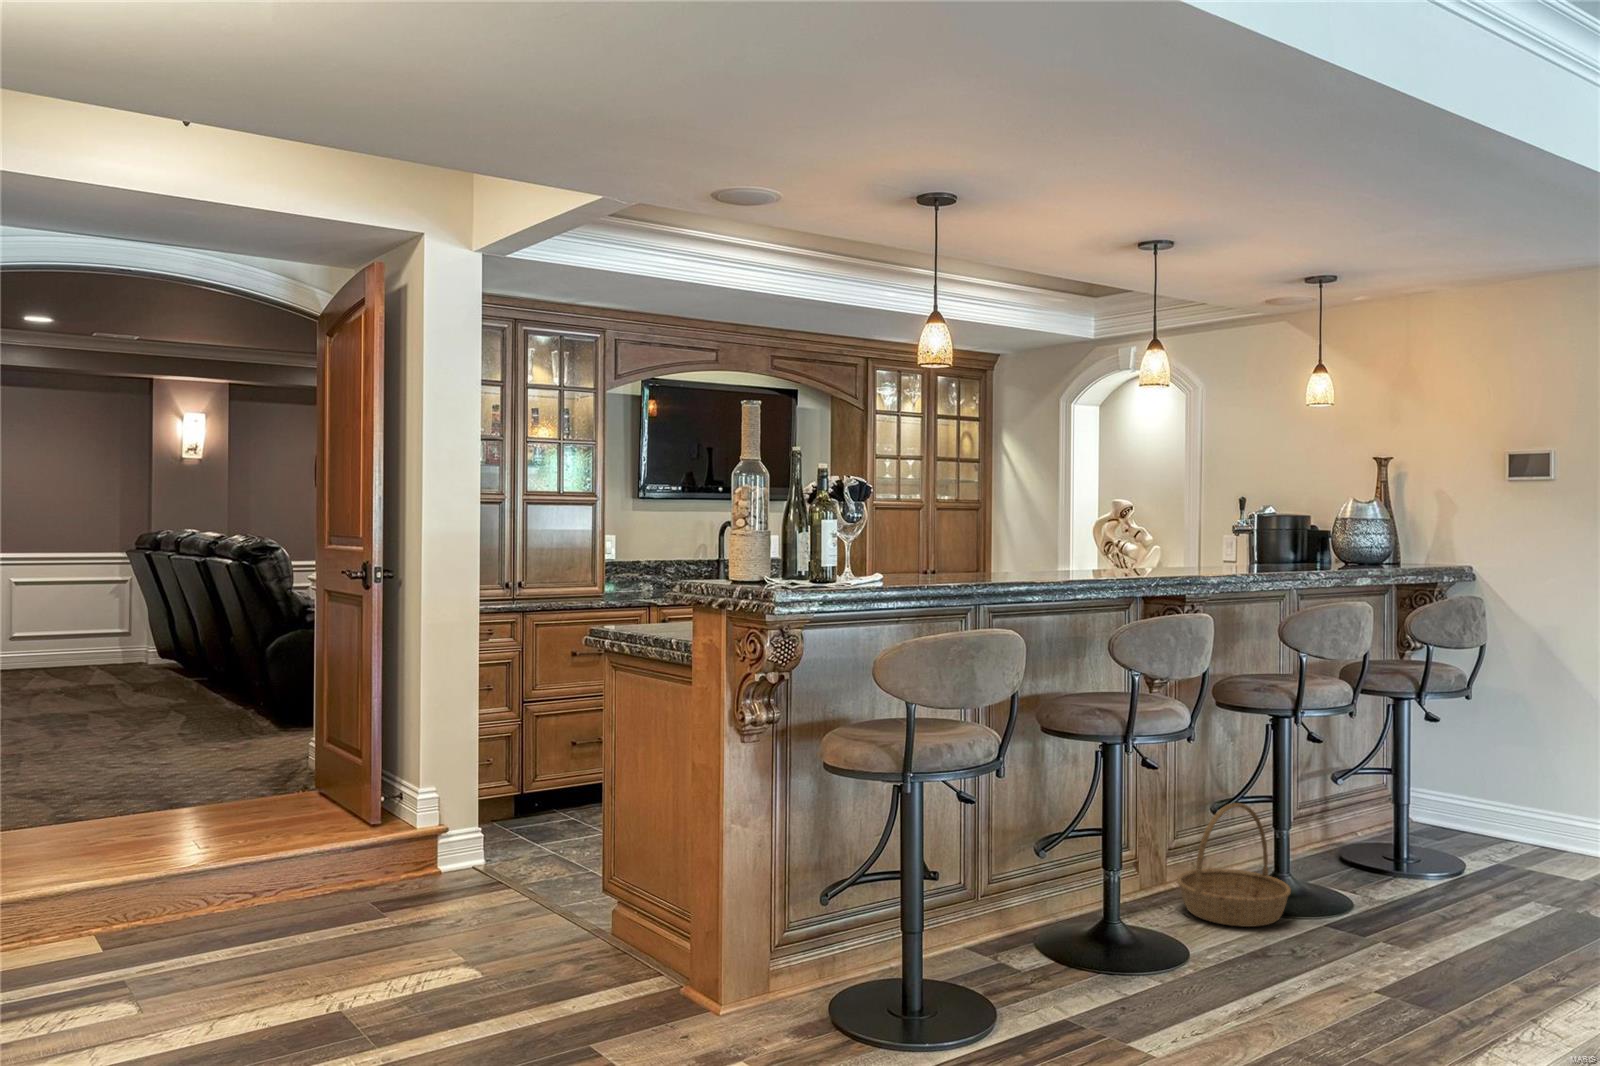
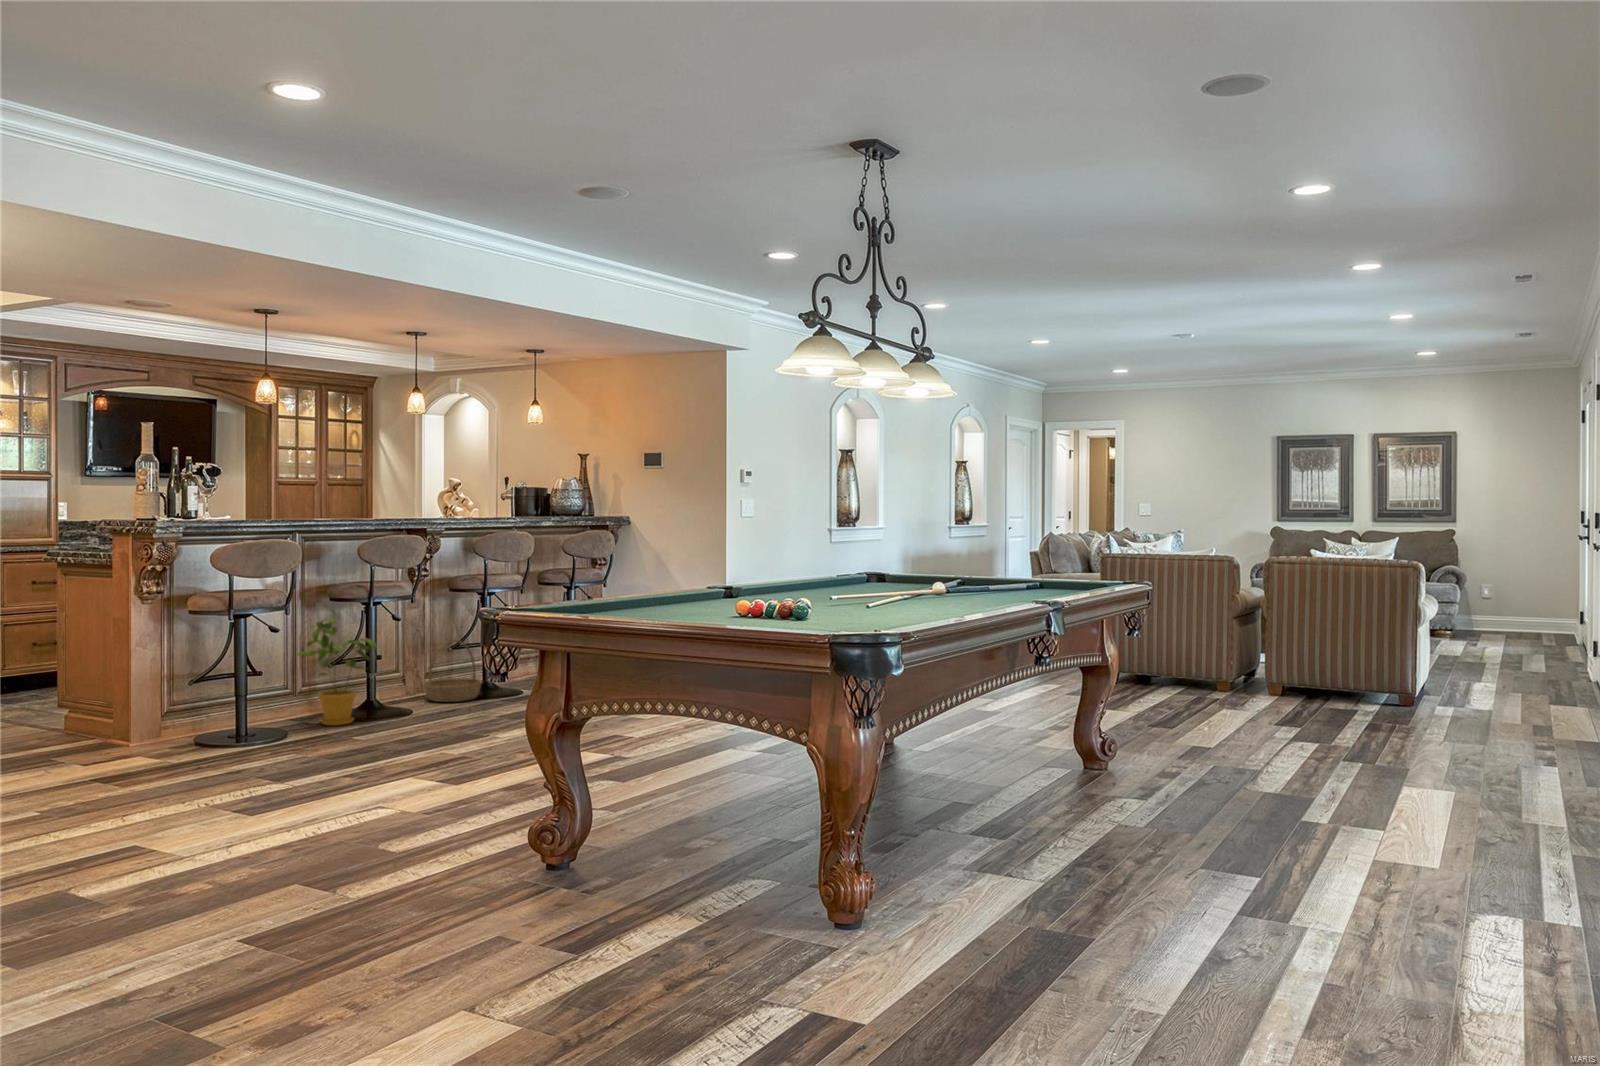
house plant: none [986,780,1143,987] -> present [297,618,377,726]

